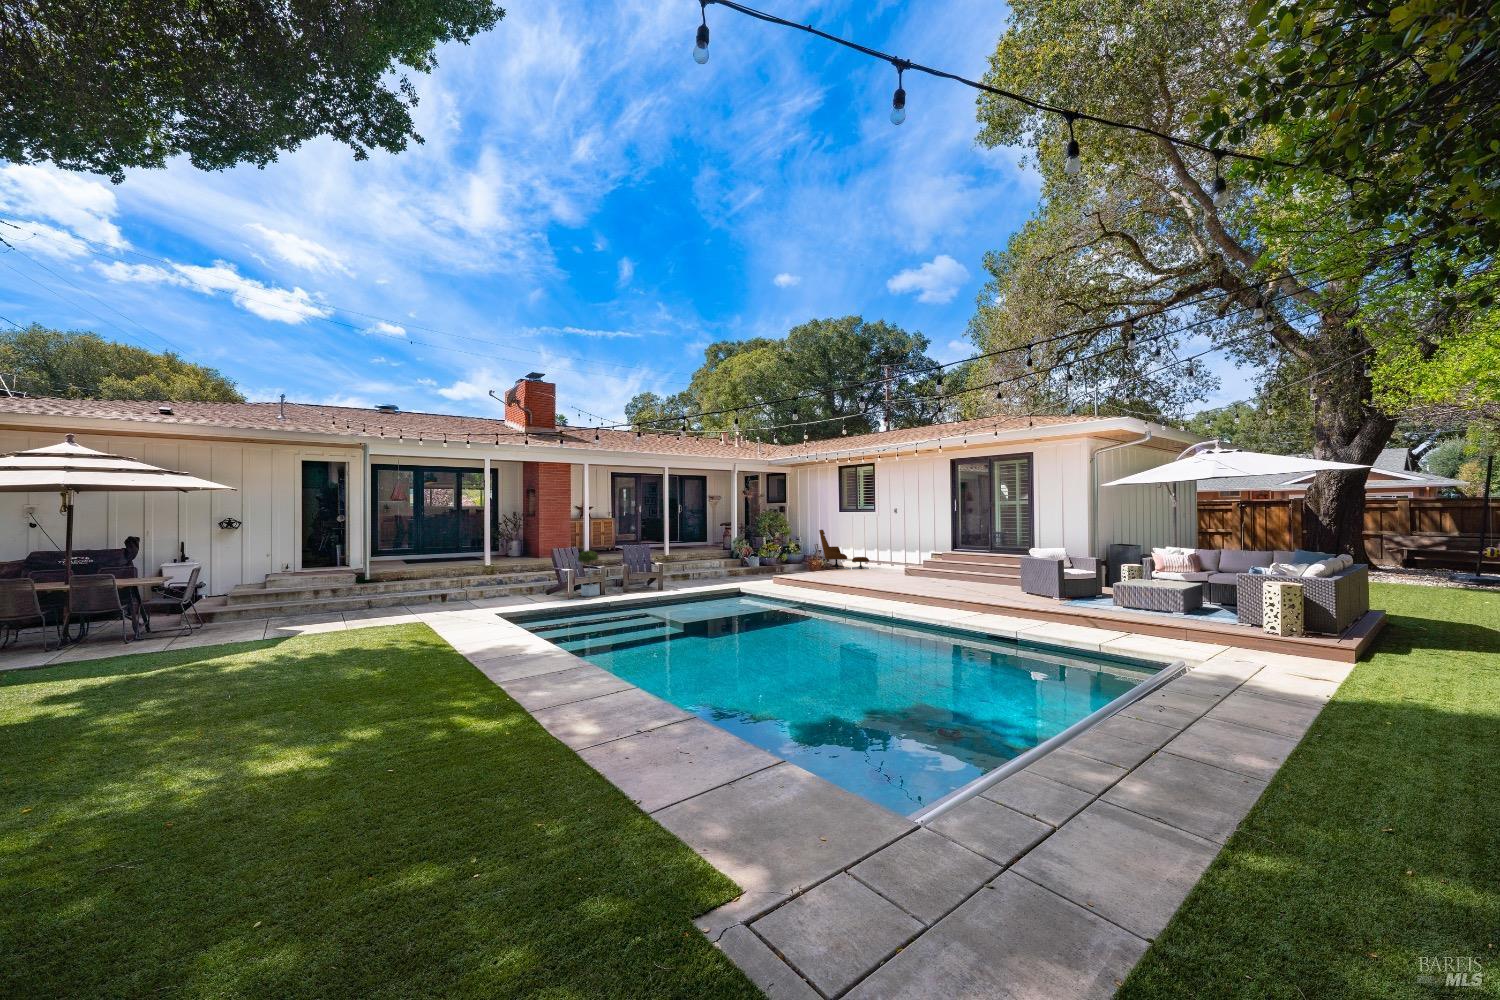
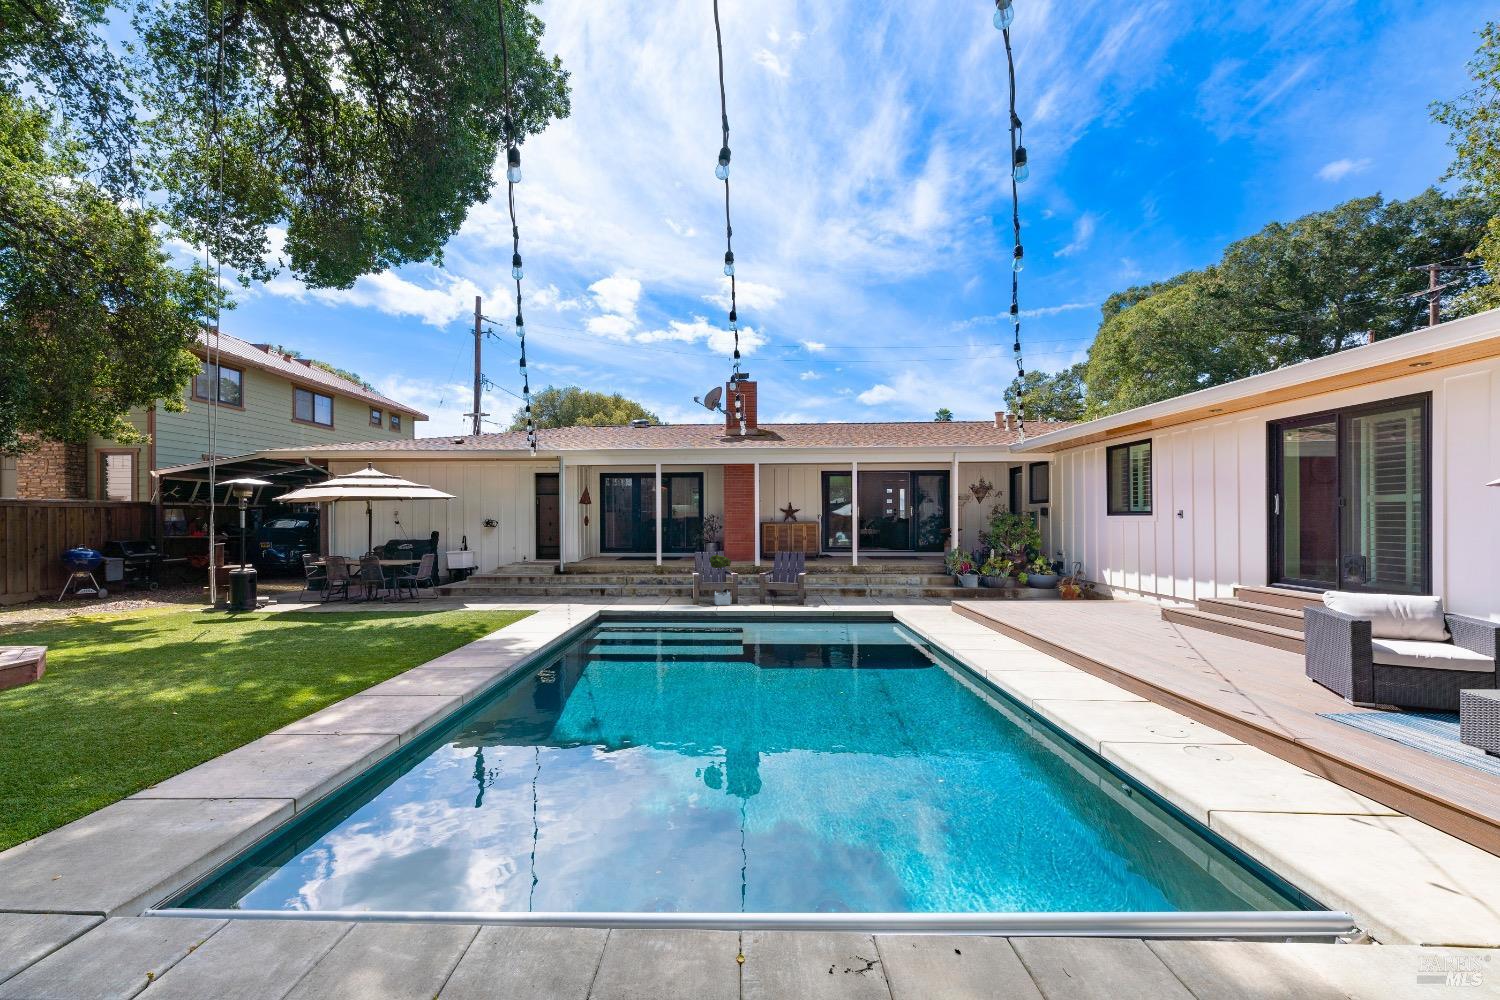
lounge chair: present [819,530,869,569] -> none [1055,542,1142,607]

